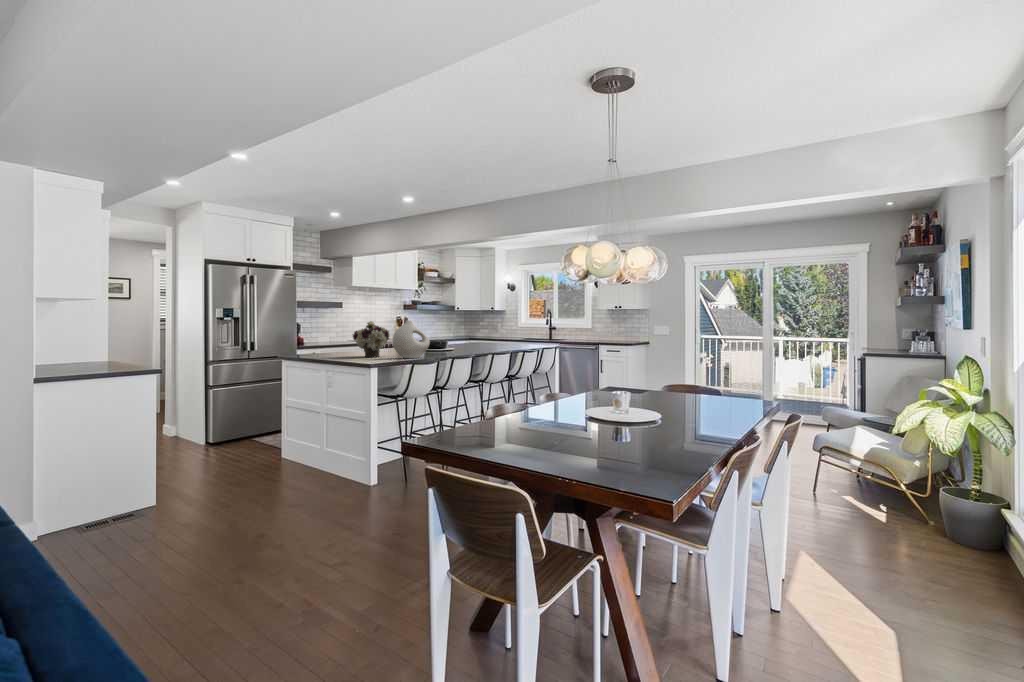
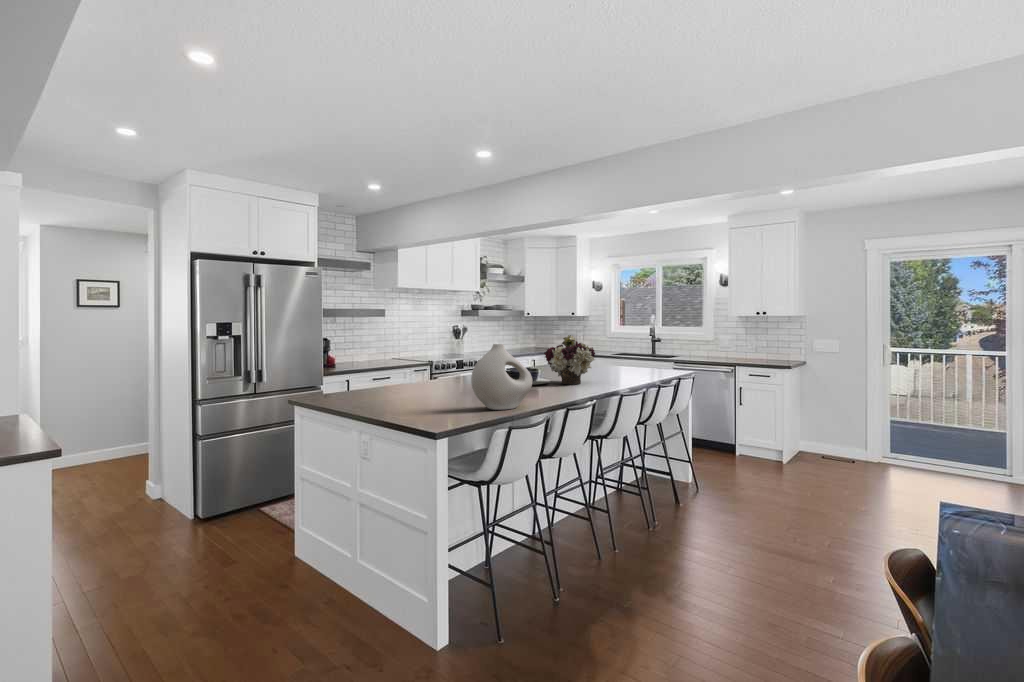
flower arrangement: present [353,321,390,357] -> present [545,335,595,385]

